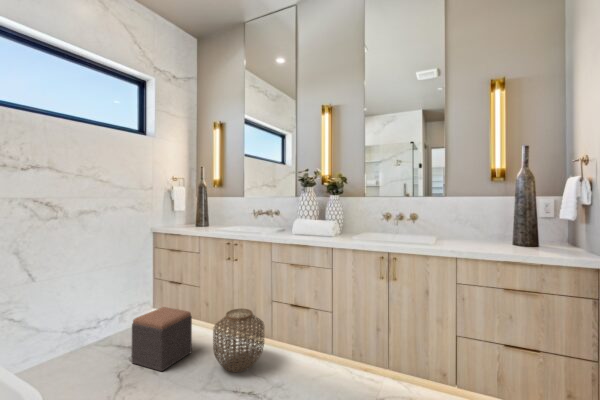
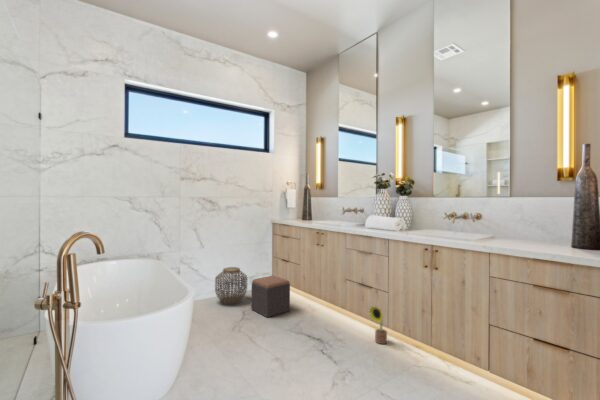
woven basket: present [213,309,264,372] -> present [215,267,247,304]
decorative plant: none [308,331,331,376] -> present [369,307,387,344]

